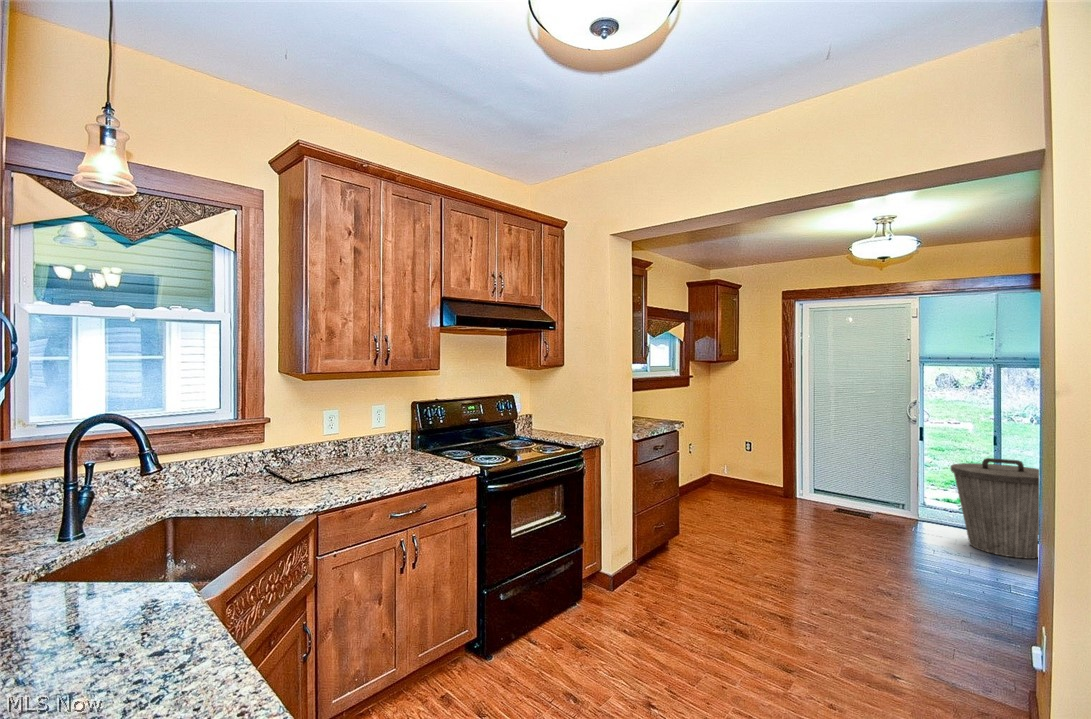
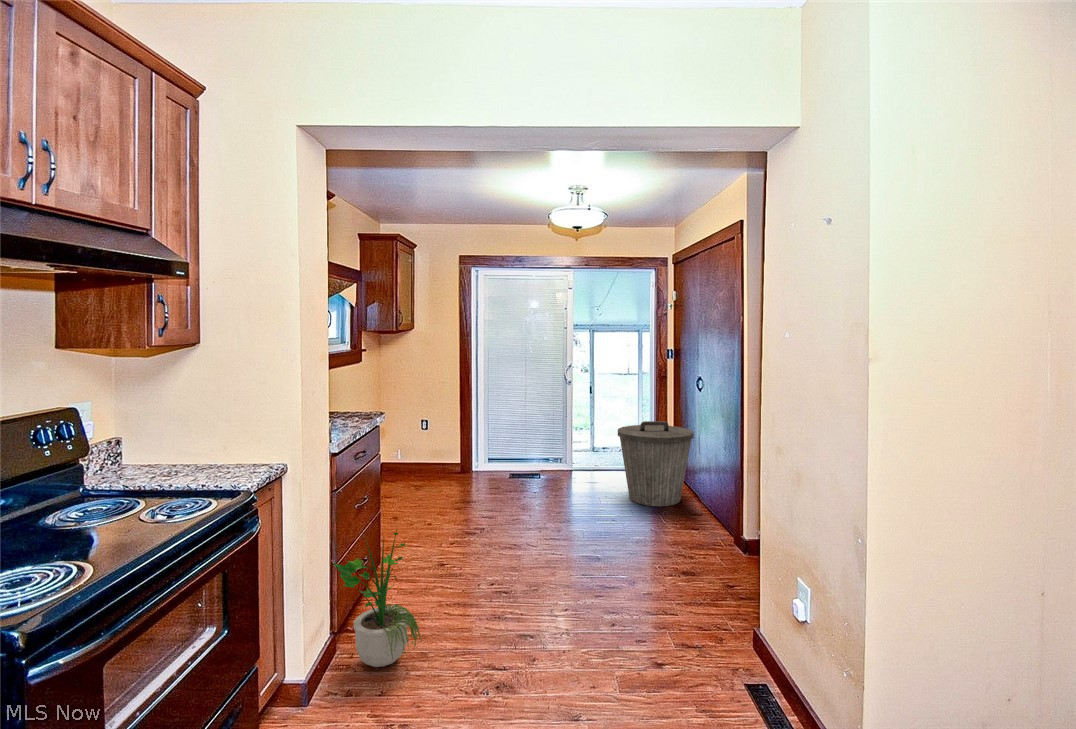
potted plant: none [632,486,692,587] -> present [333,531,422,667]

